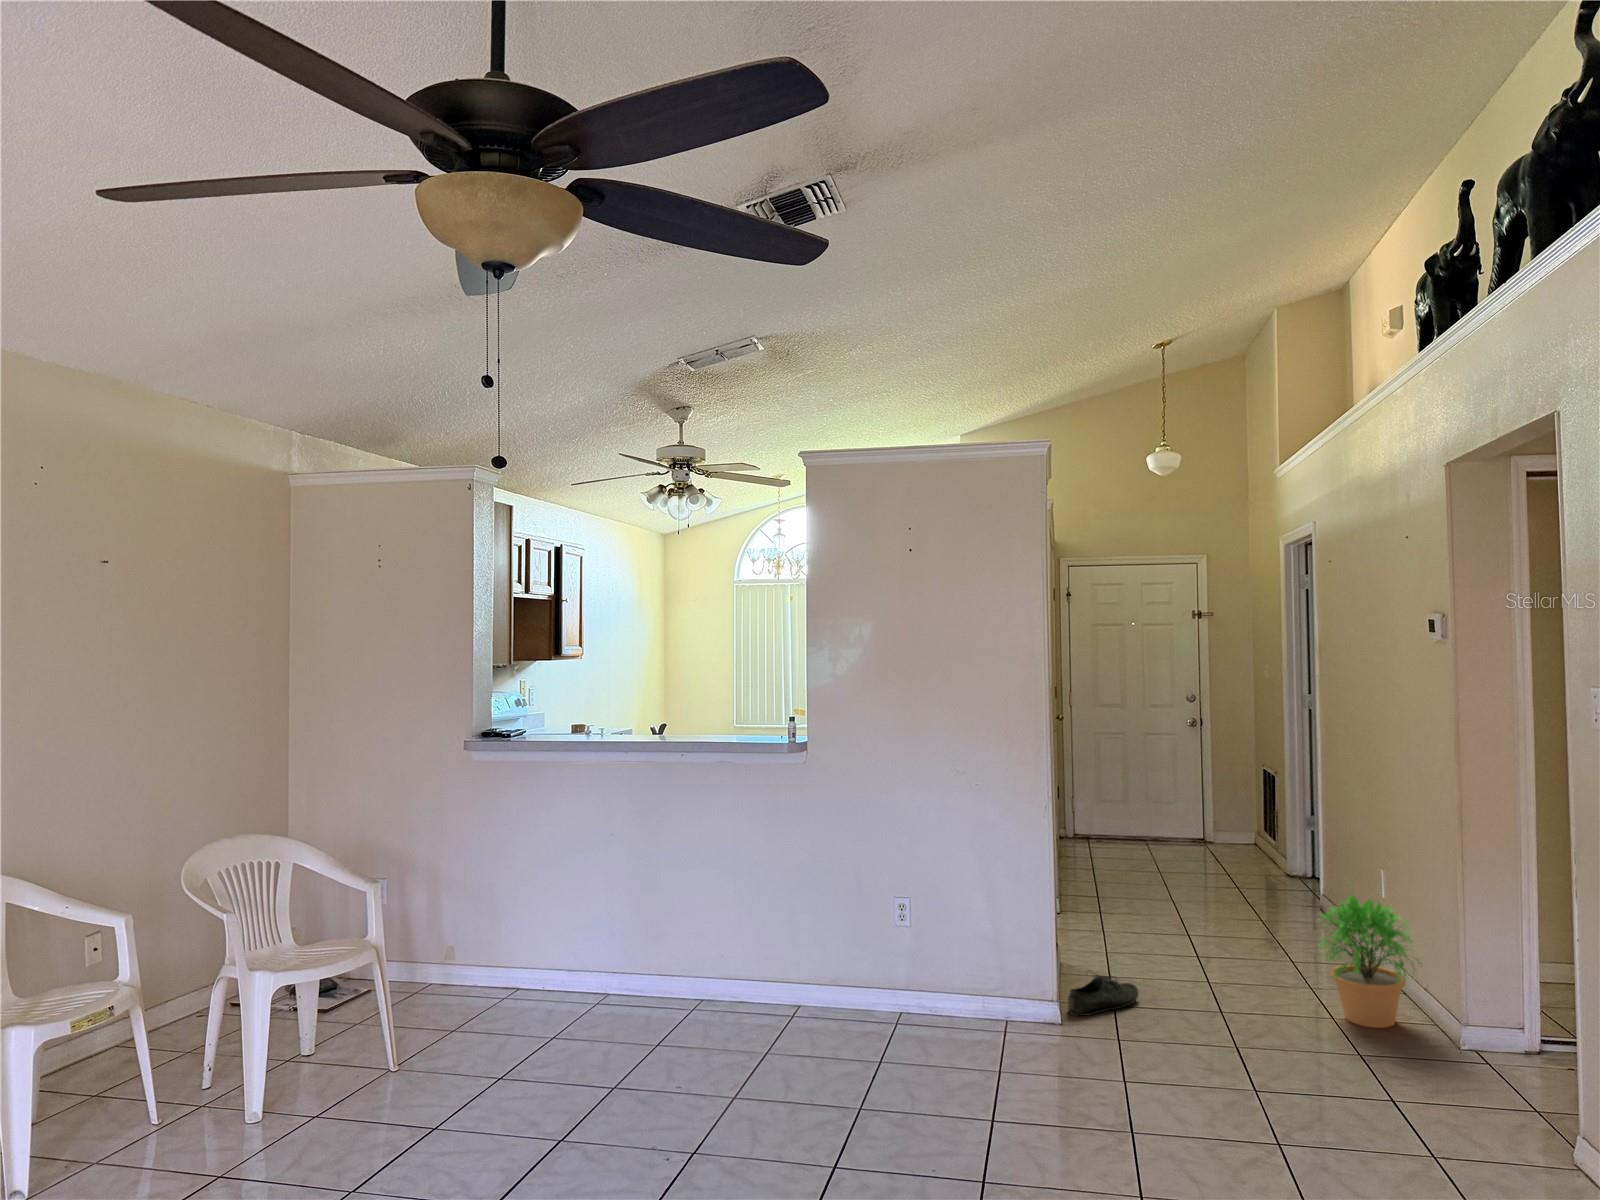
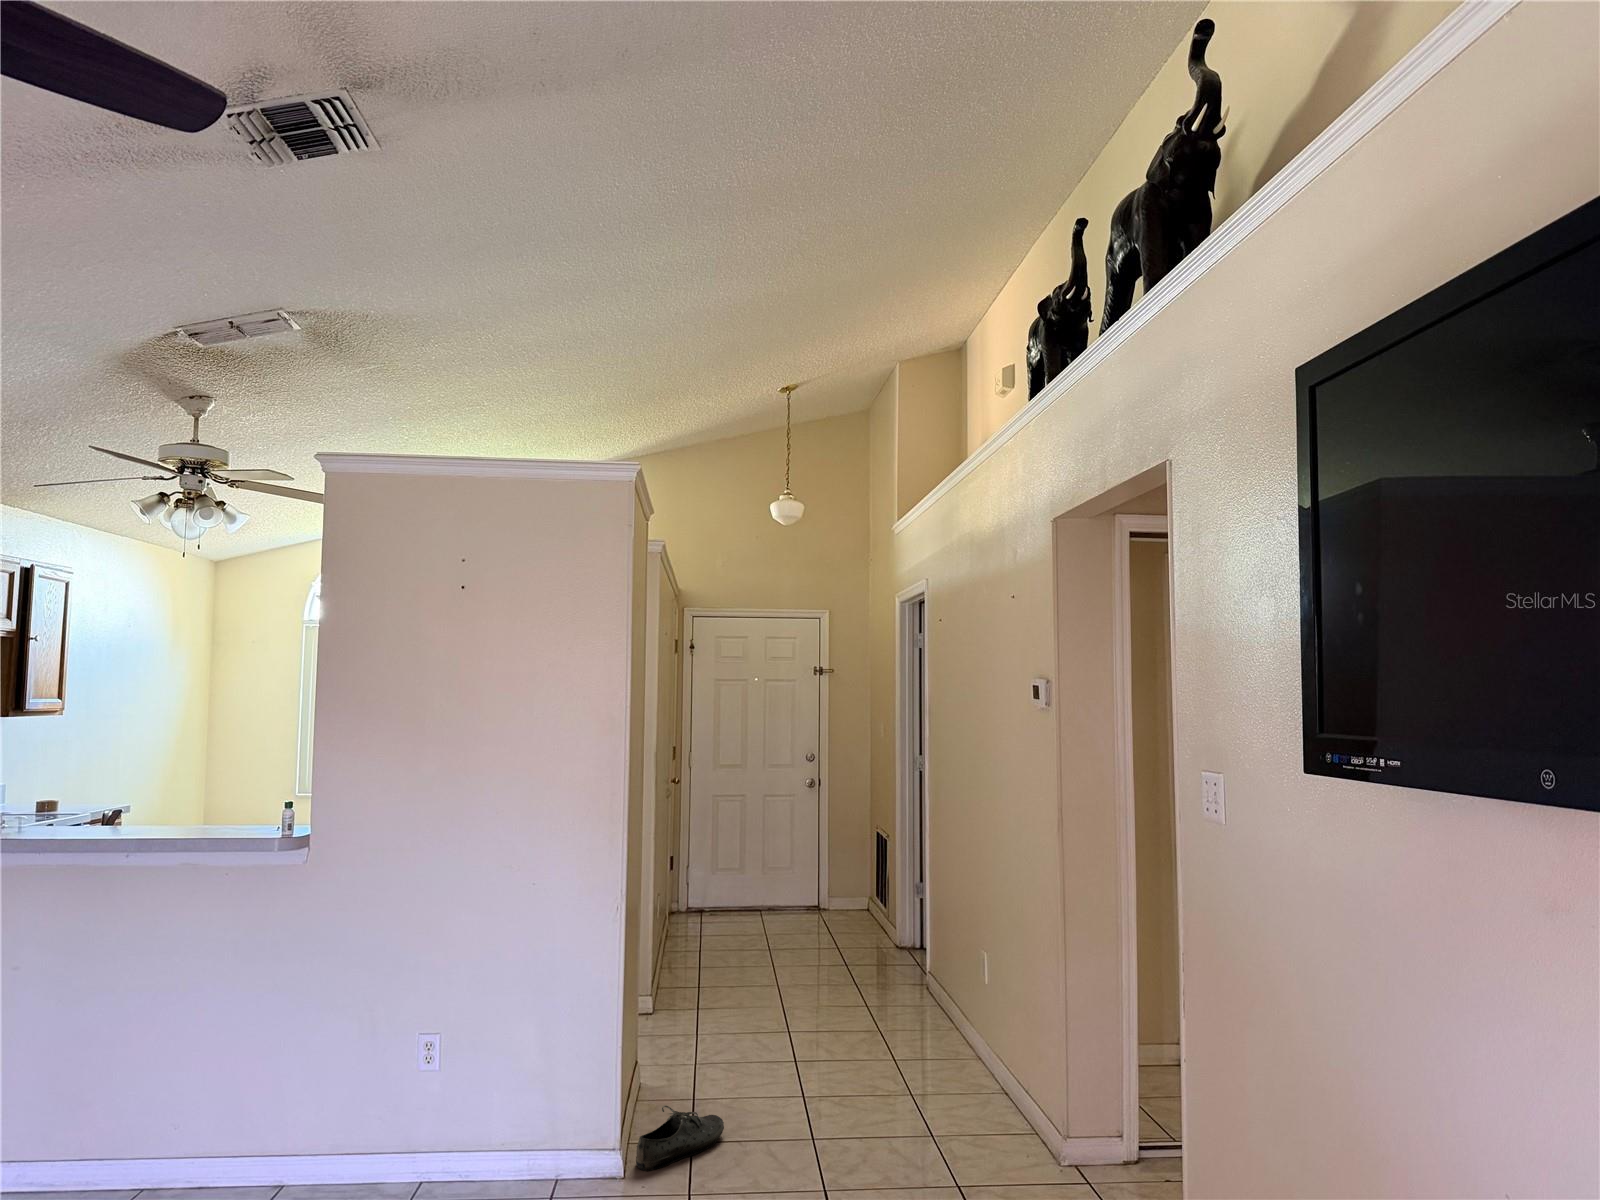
potted plant: present [1318,896,1421,1028] -> none [916,991,1028,1145]

